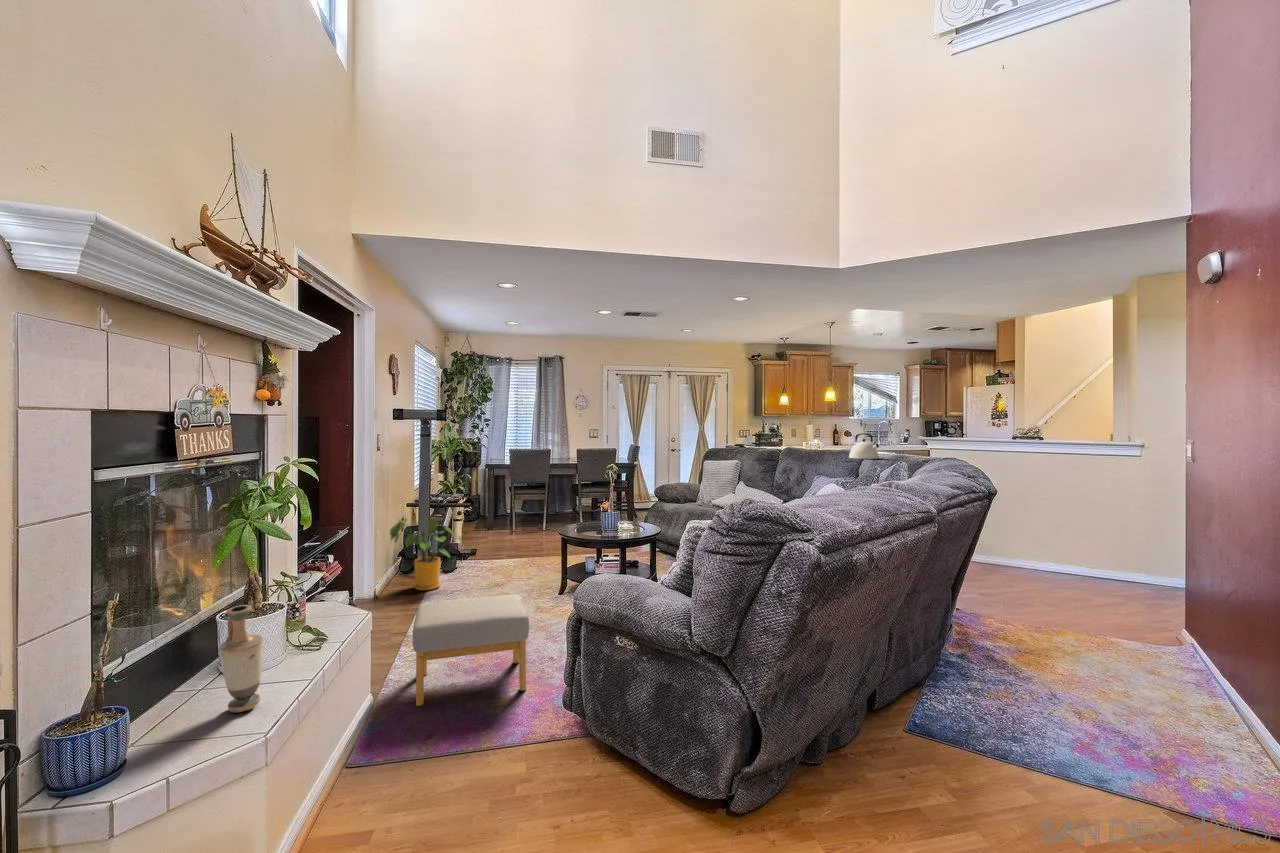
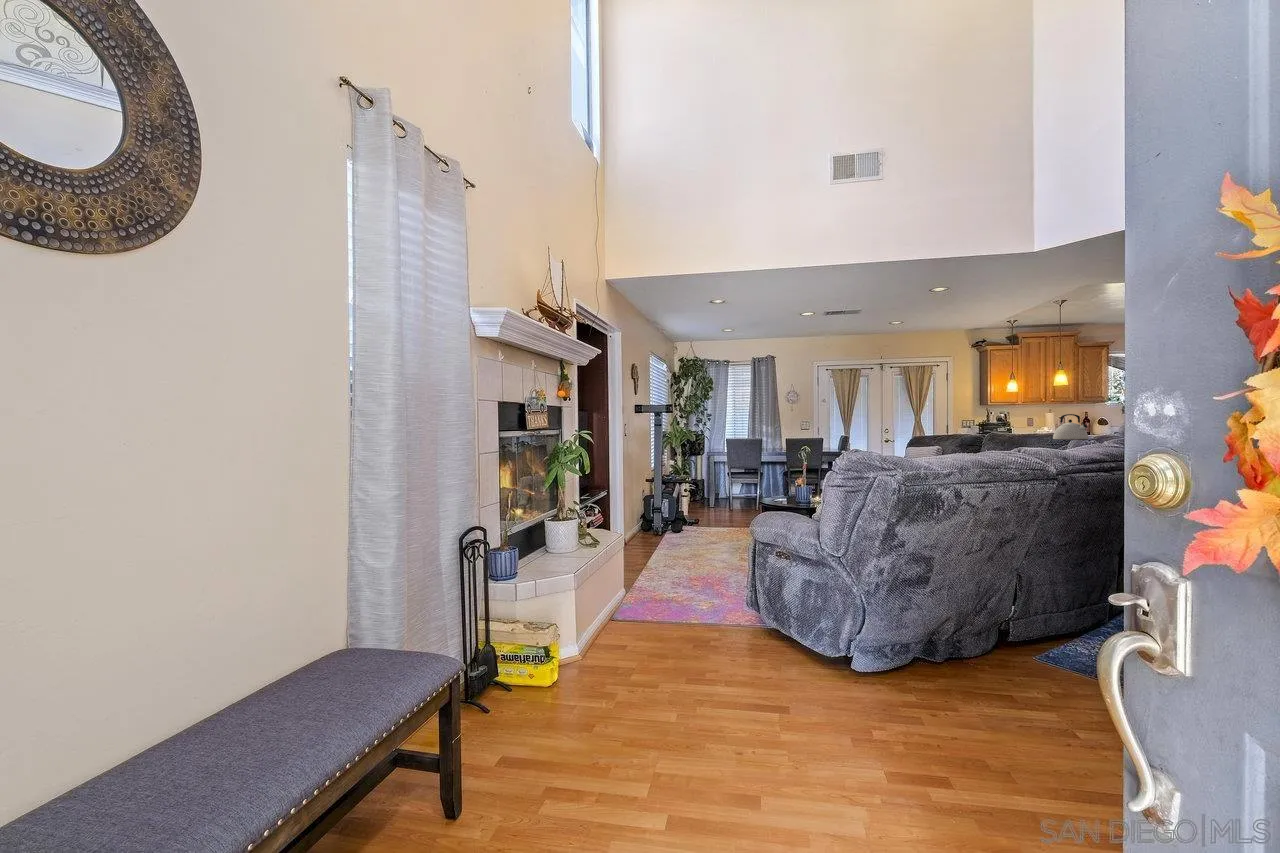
house plant: present [390,518,463,590] -> none [635,486,687,540]
footstool: present [413,595,529,706] -> none [648,535,726,600]
vase: present [220,605,263,712] -> none [550,505,569,562]

